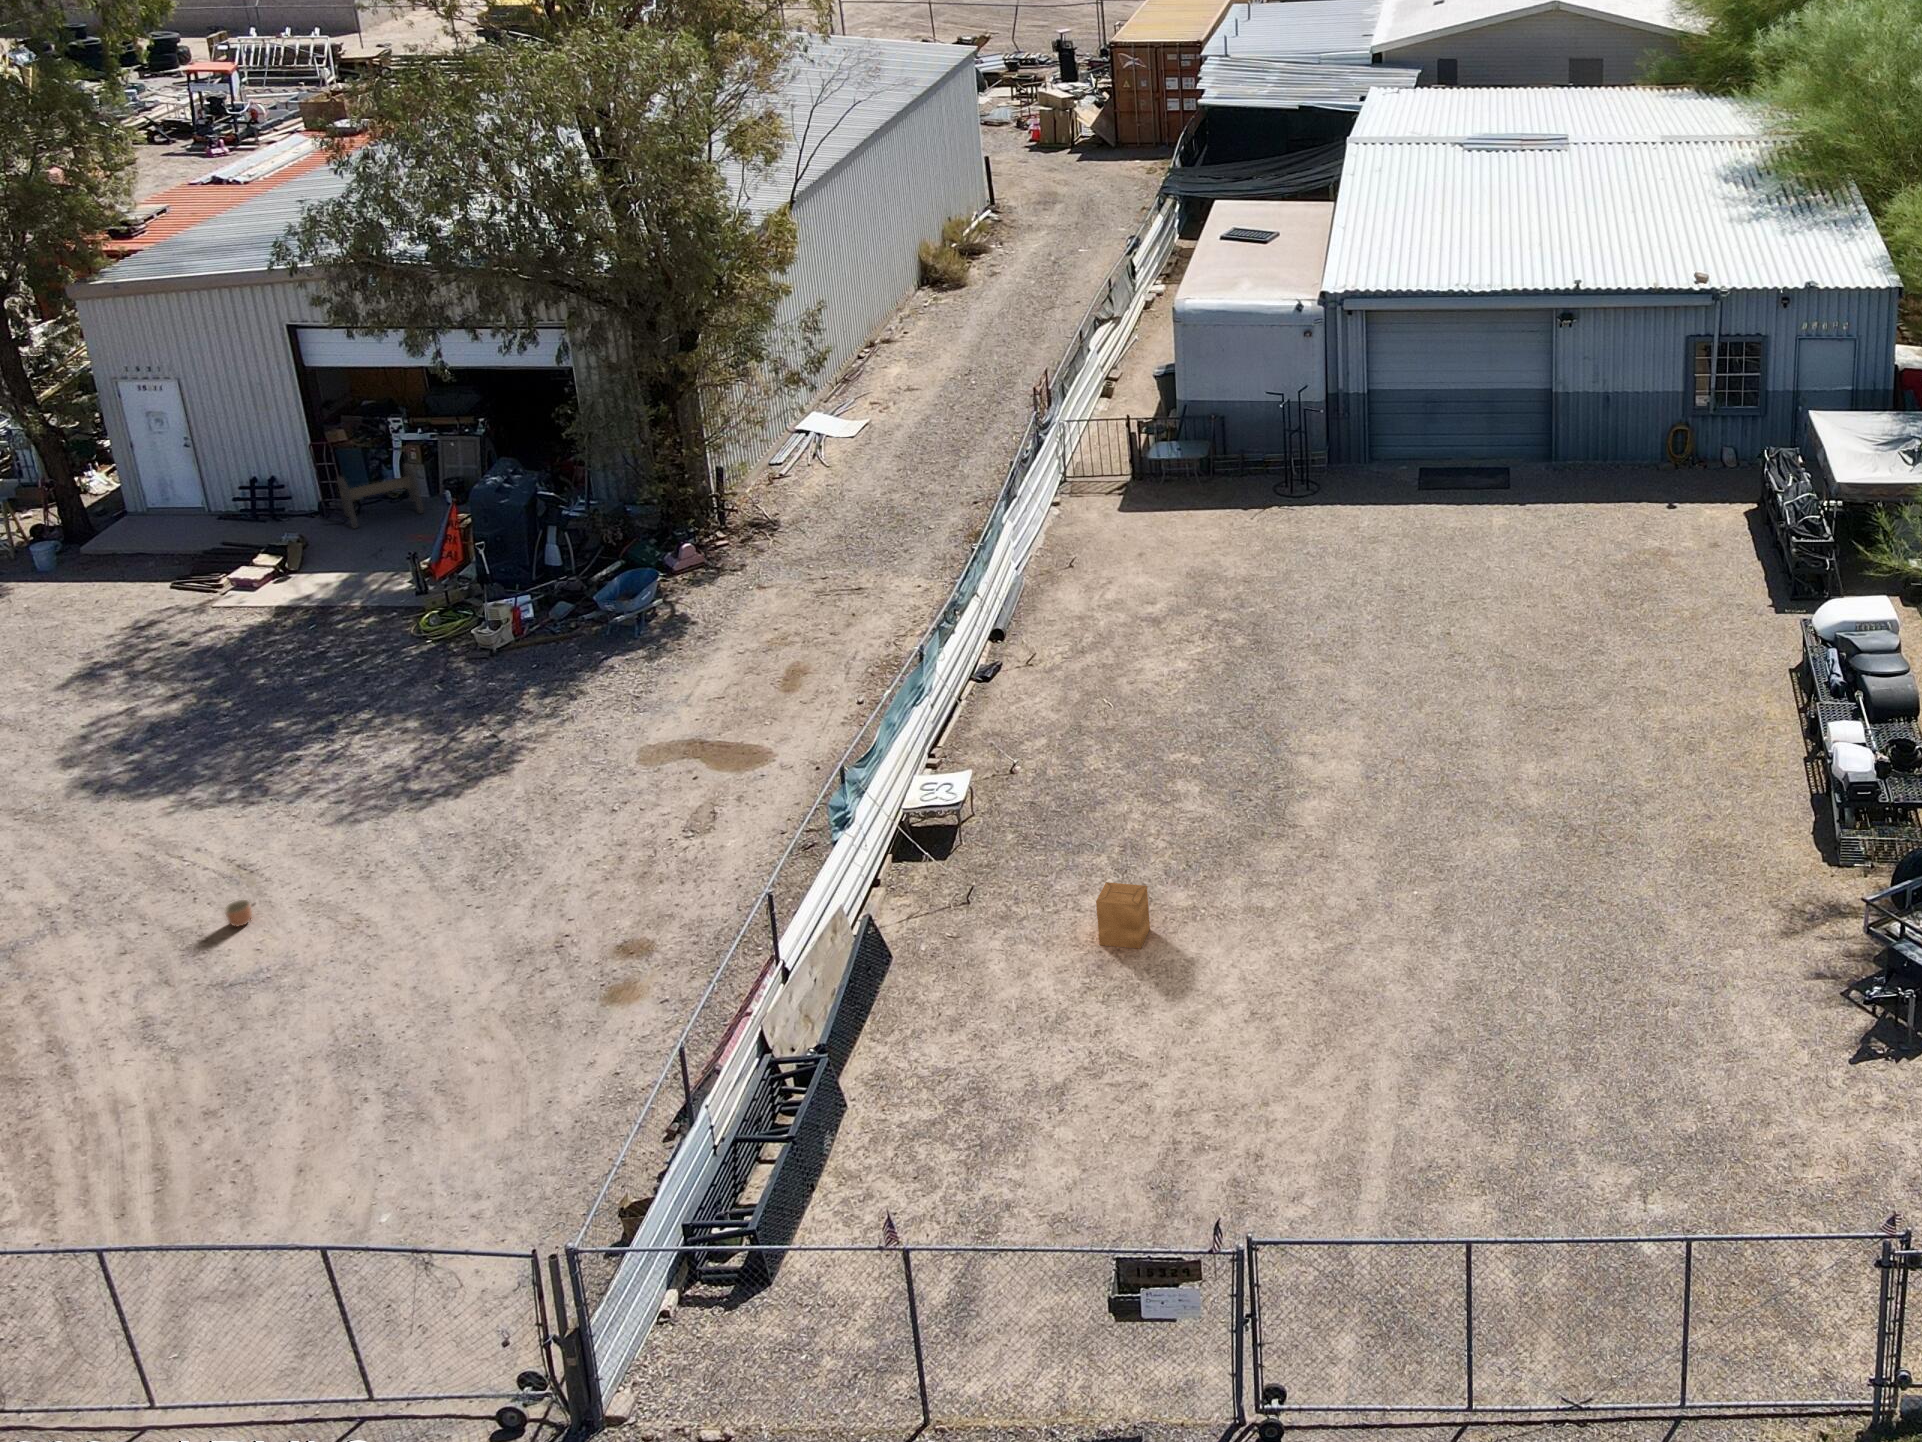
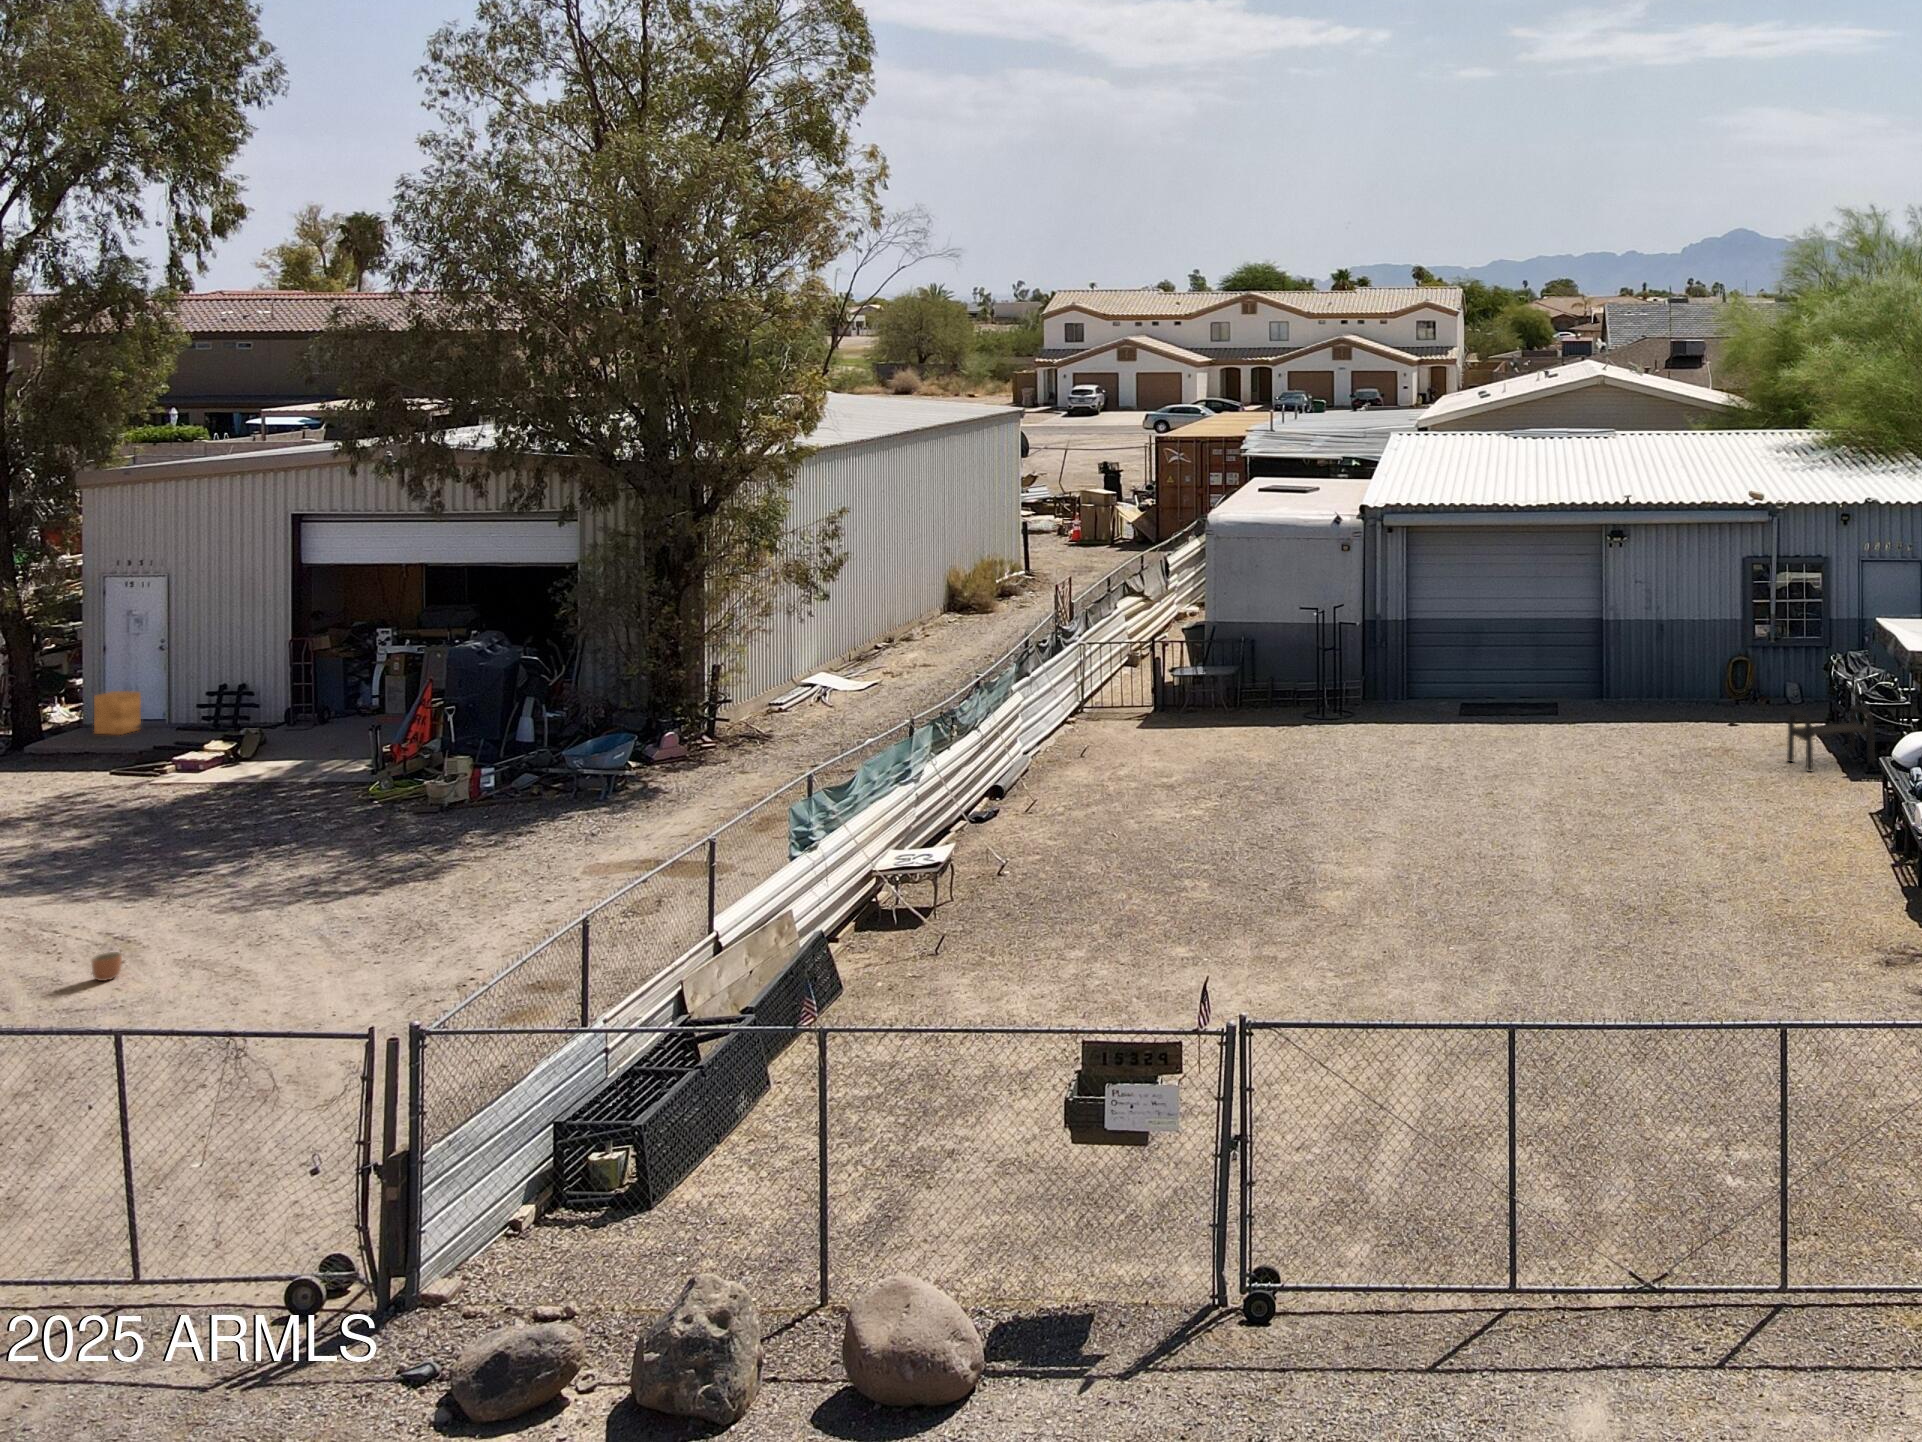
bench: present [337,463,424,528] -> present [1787,706,1875,771]
cardboard box: present [1096,882,1150,949] -> present [94,691,141,735]

